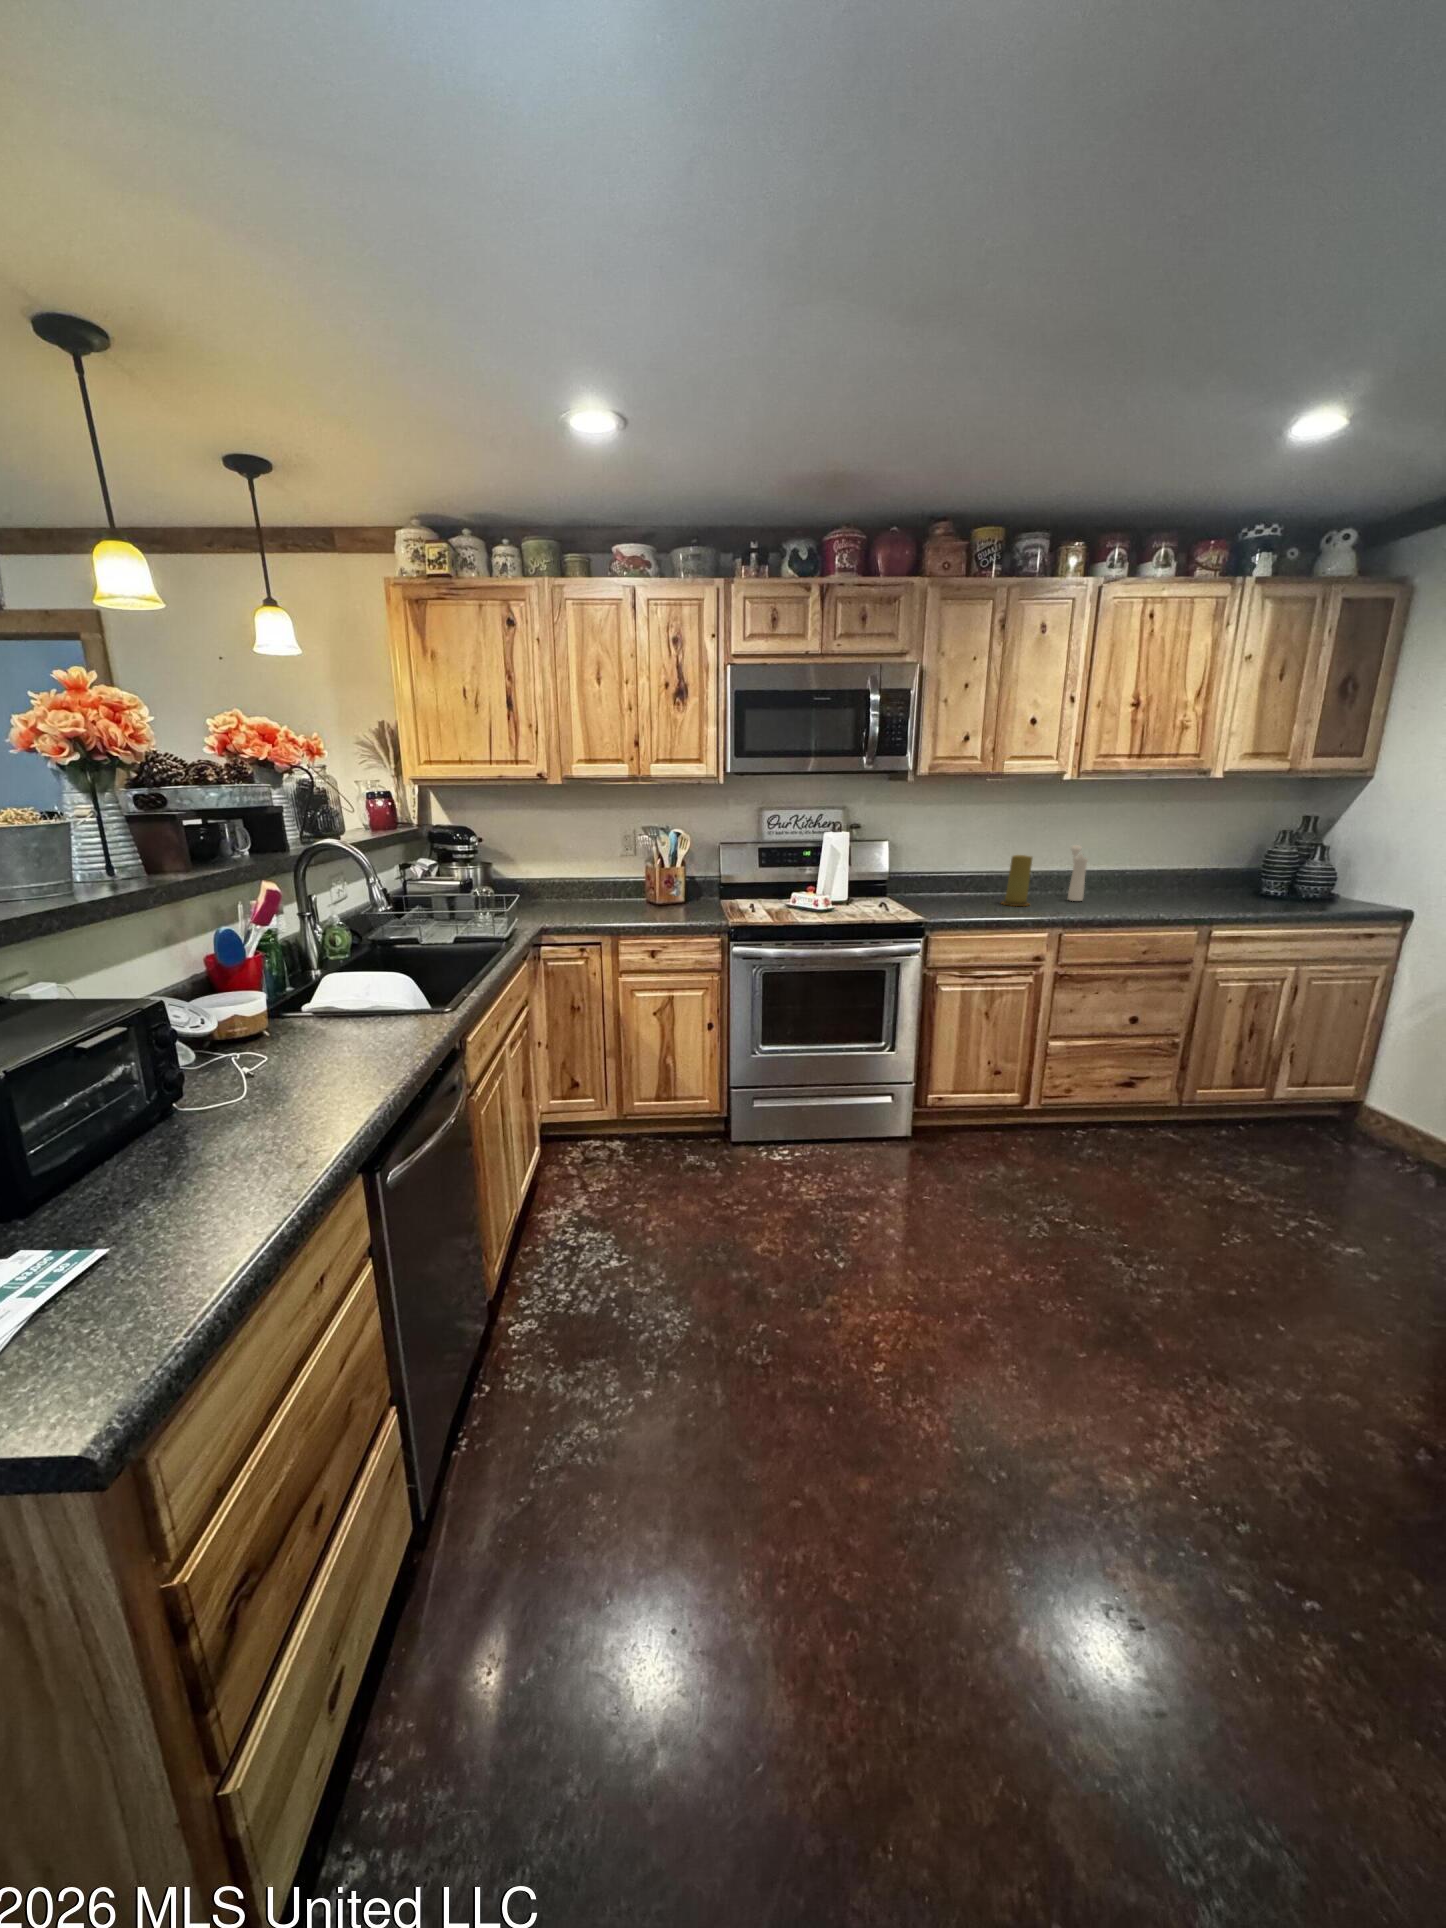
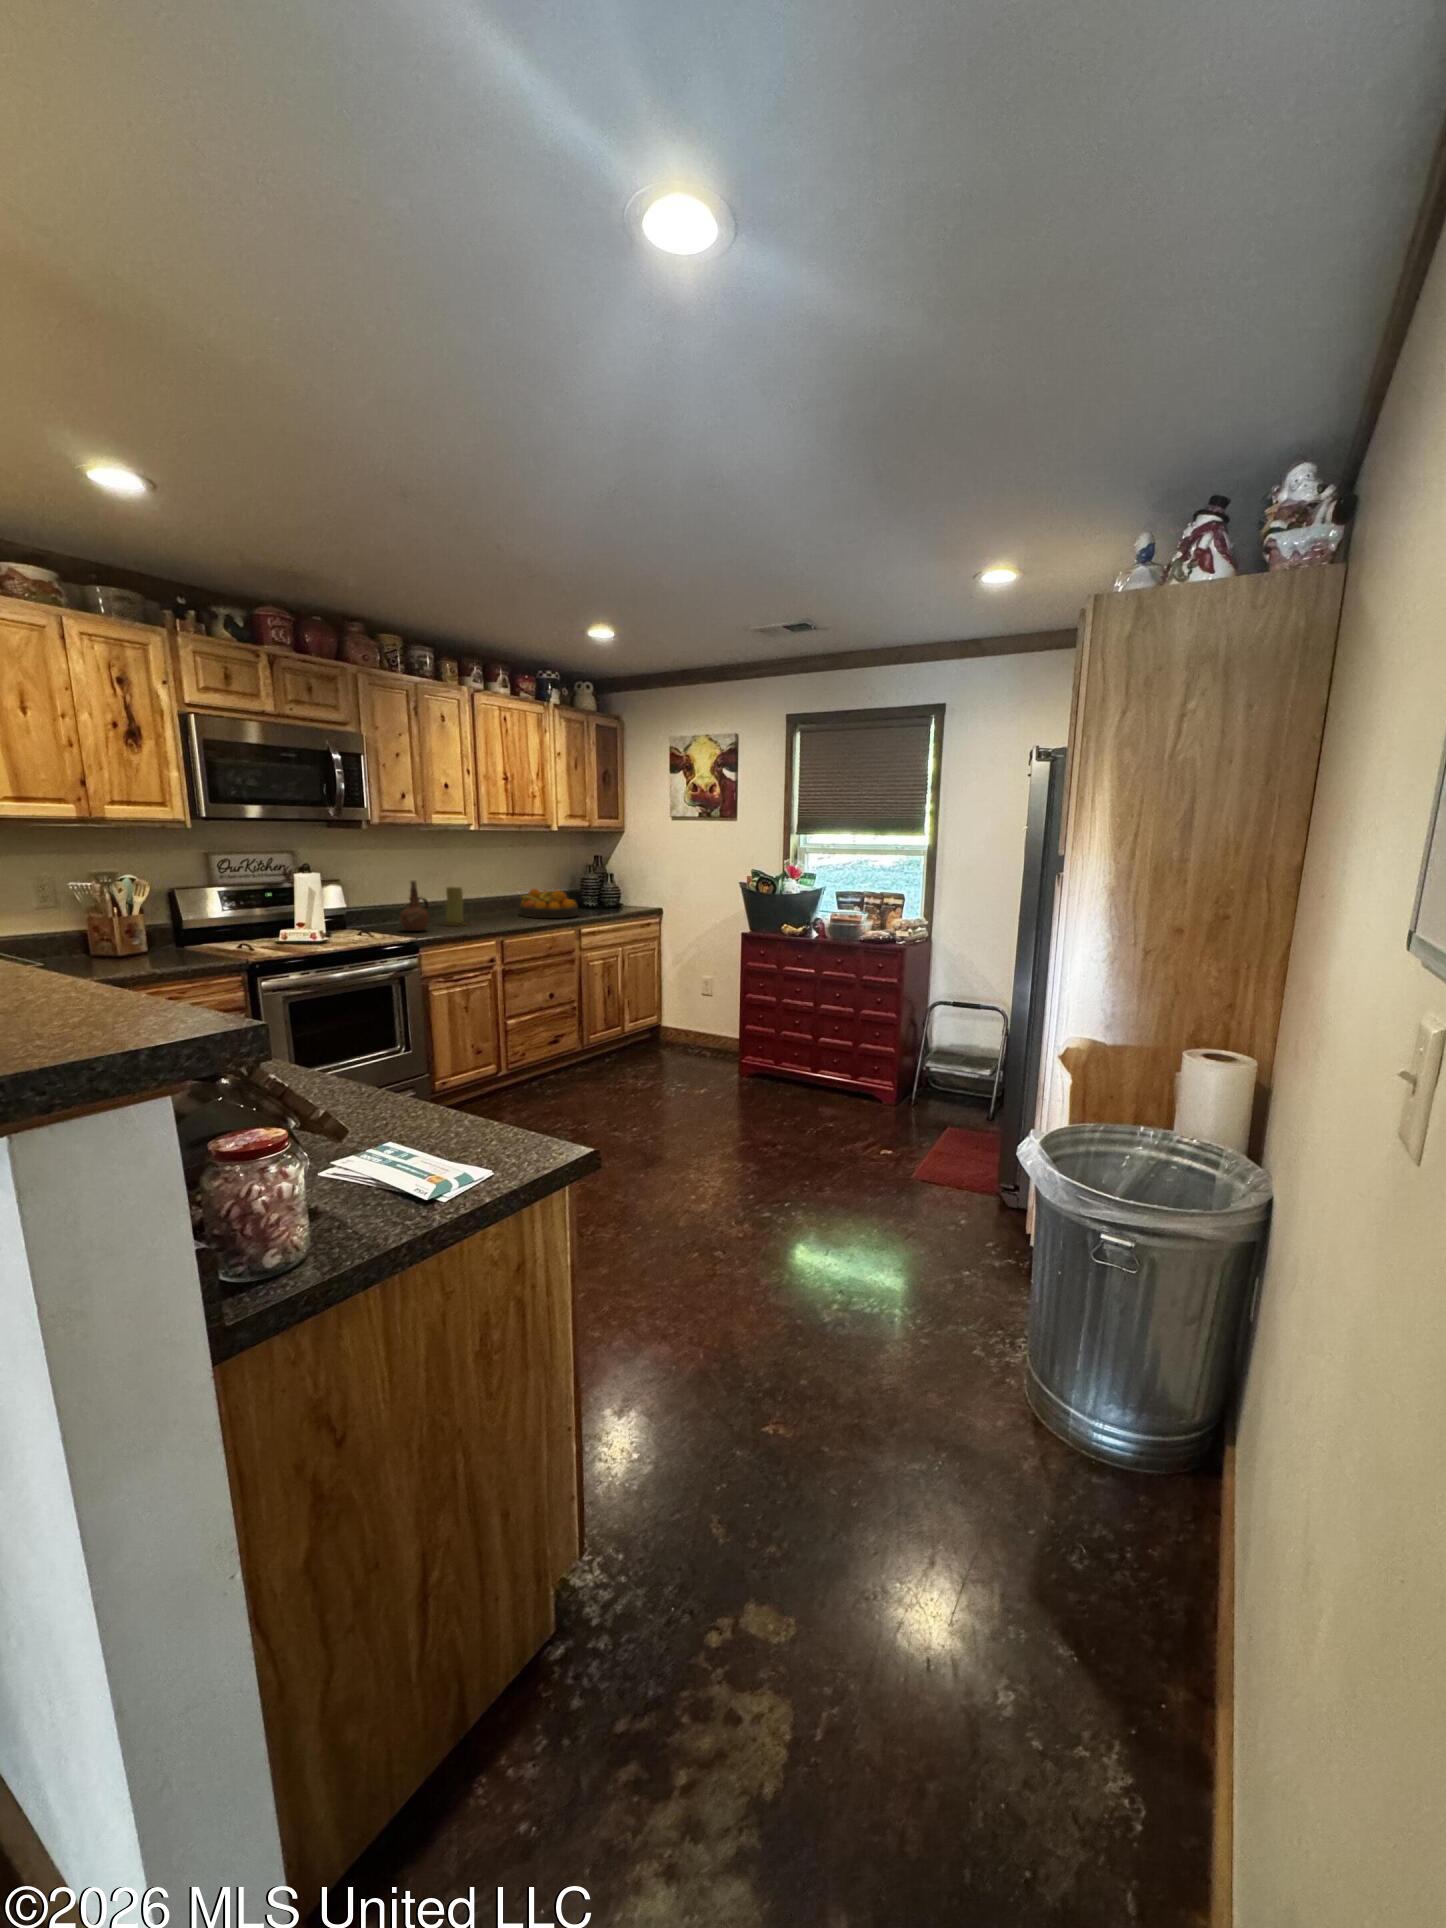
ceramic pitcher: none [936,845,975,908] -> present [400,881,429,931]
pepper mill: present [1068,845,1088,901] -> none [475,878,495,919]
fruit bowl: none [1128,863,1228,909] -> present [519,889,578,918]

